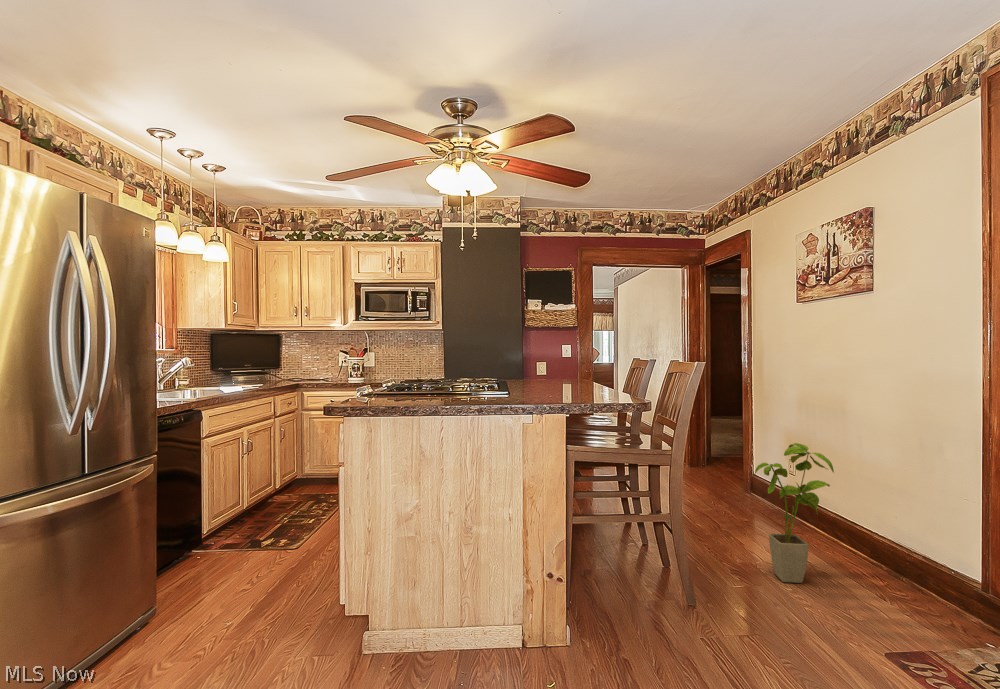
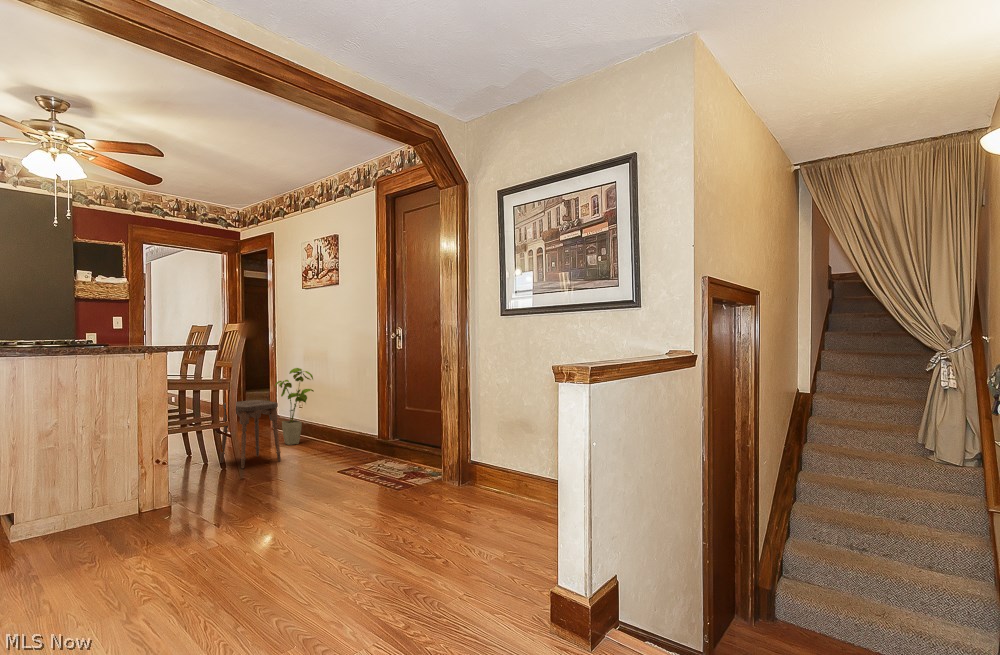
stool: none [655,507,774,662] -> present [220,400,281,469]

